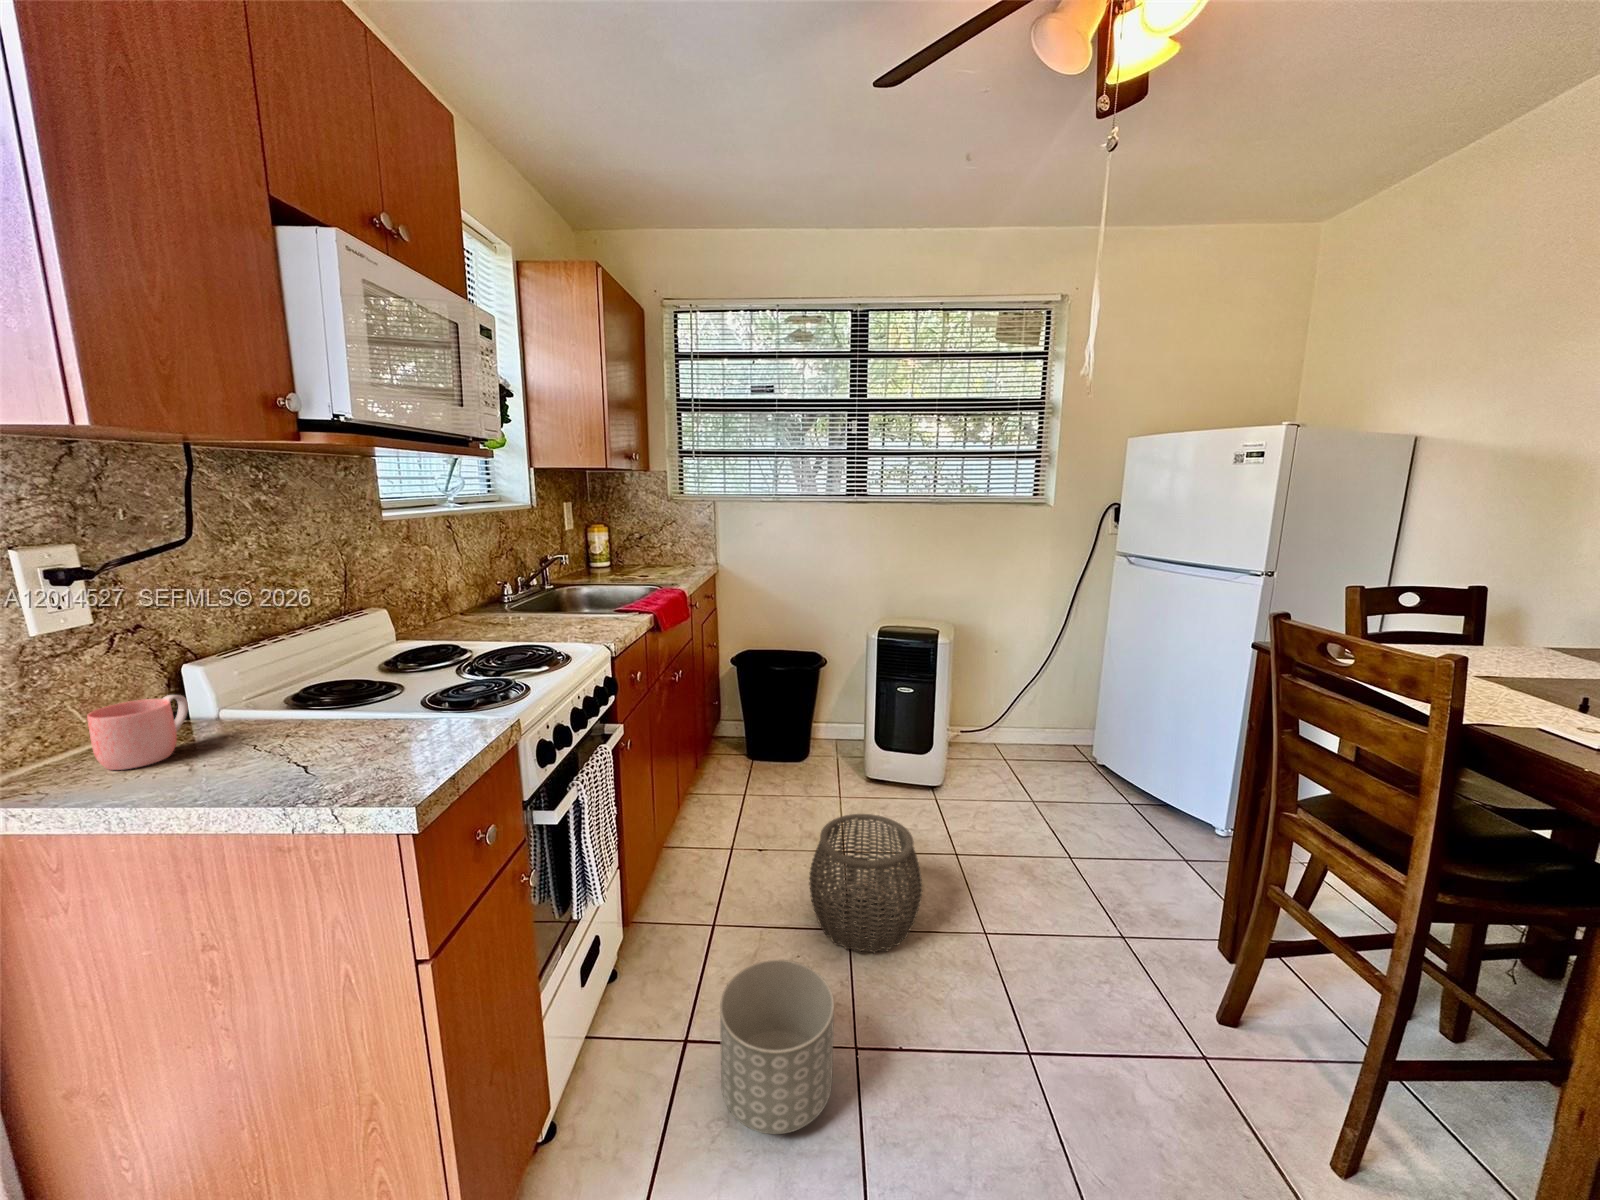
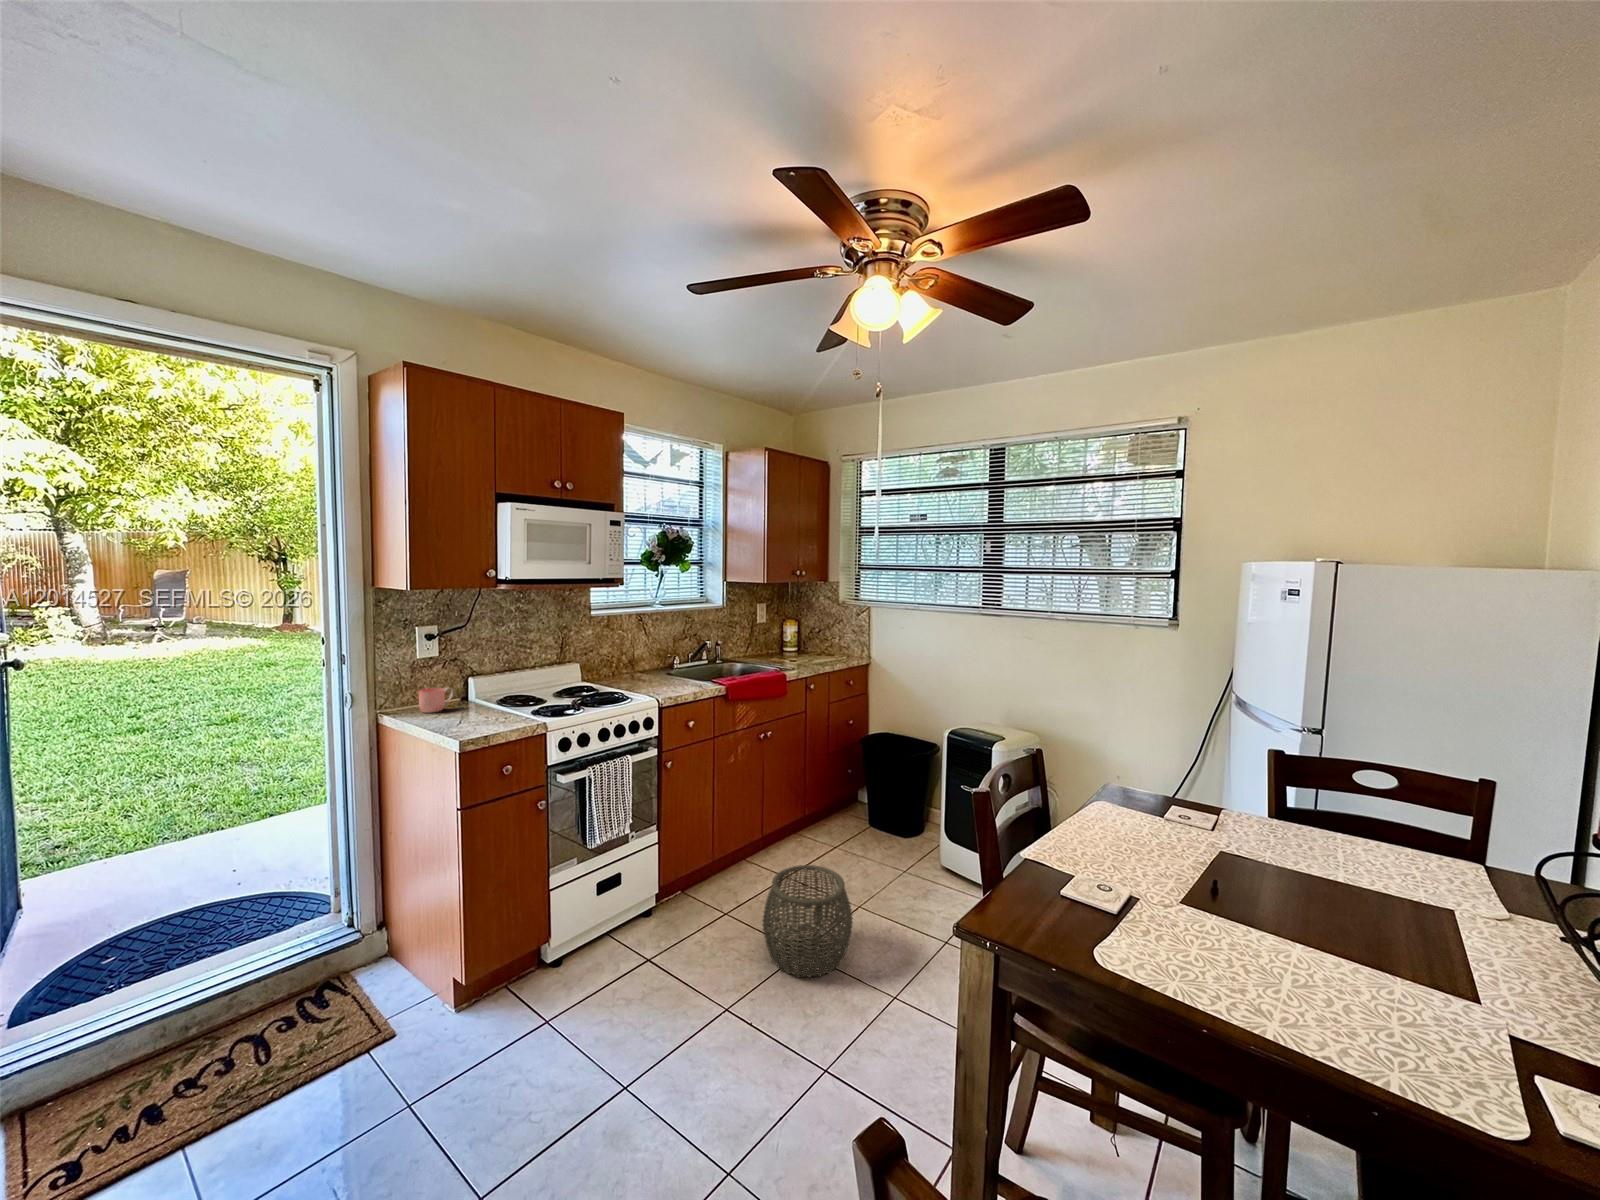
planter: present [720,960,834,1134] -> none [613,920,688,1023]

